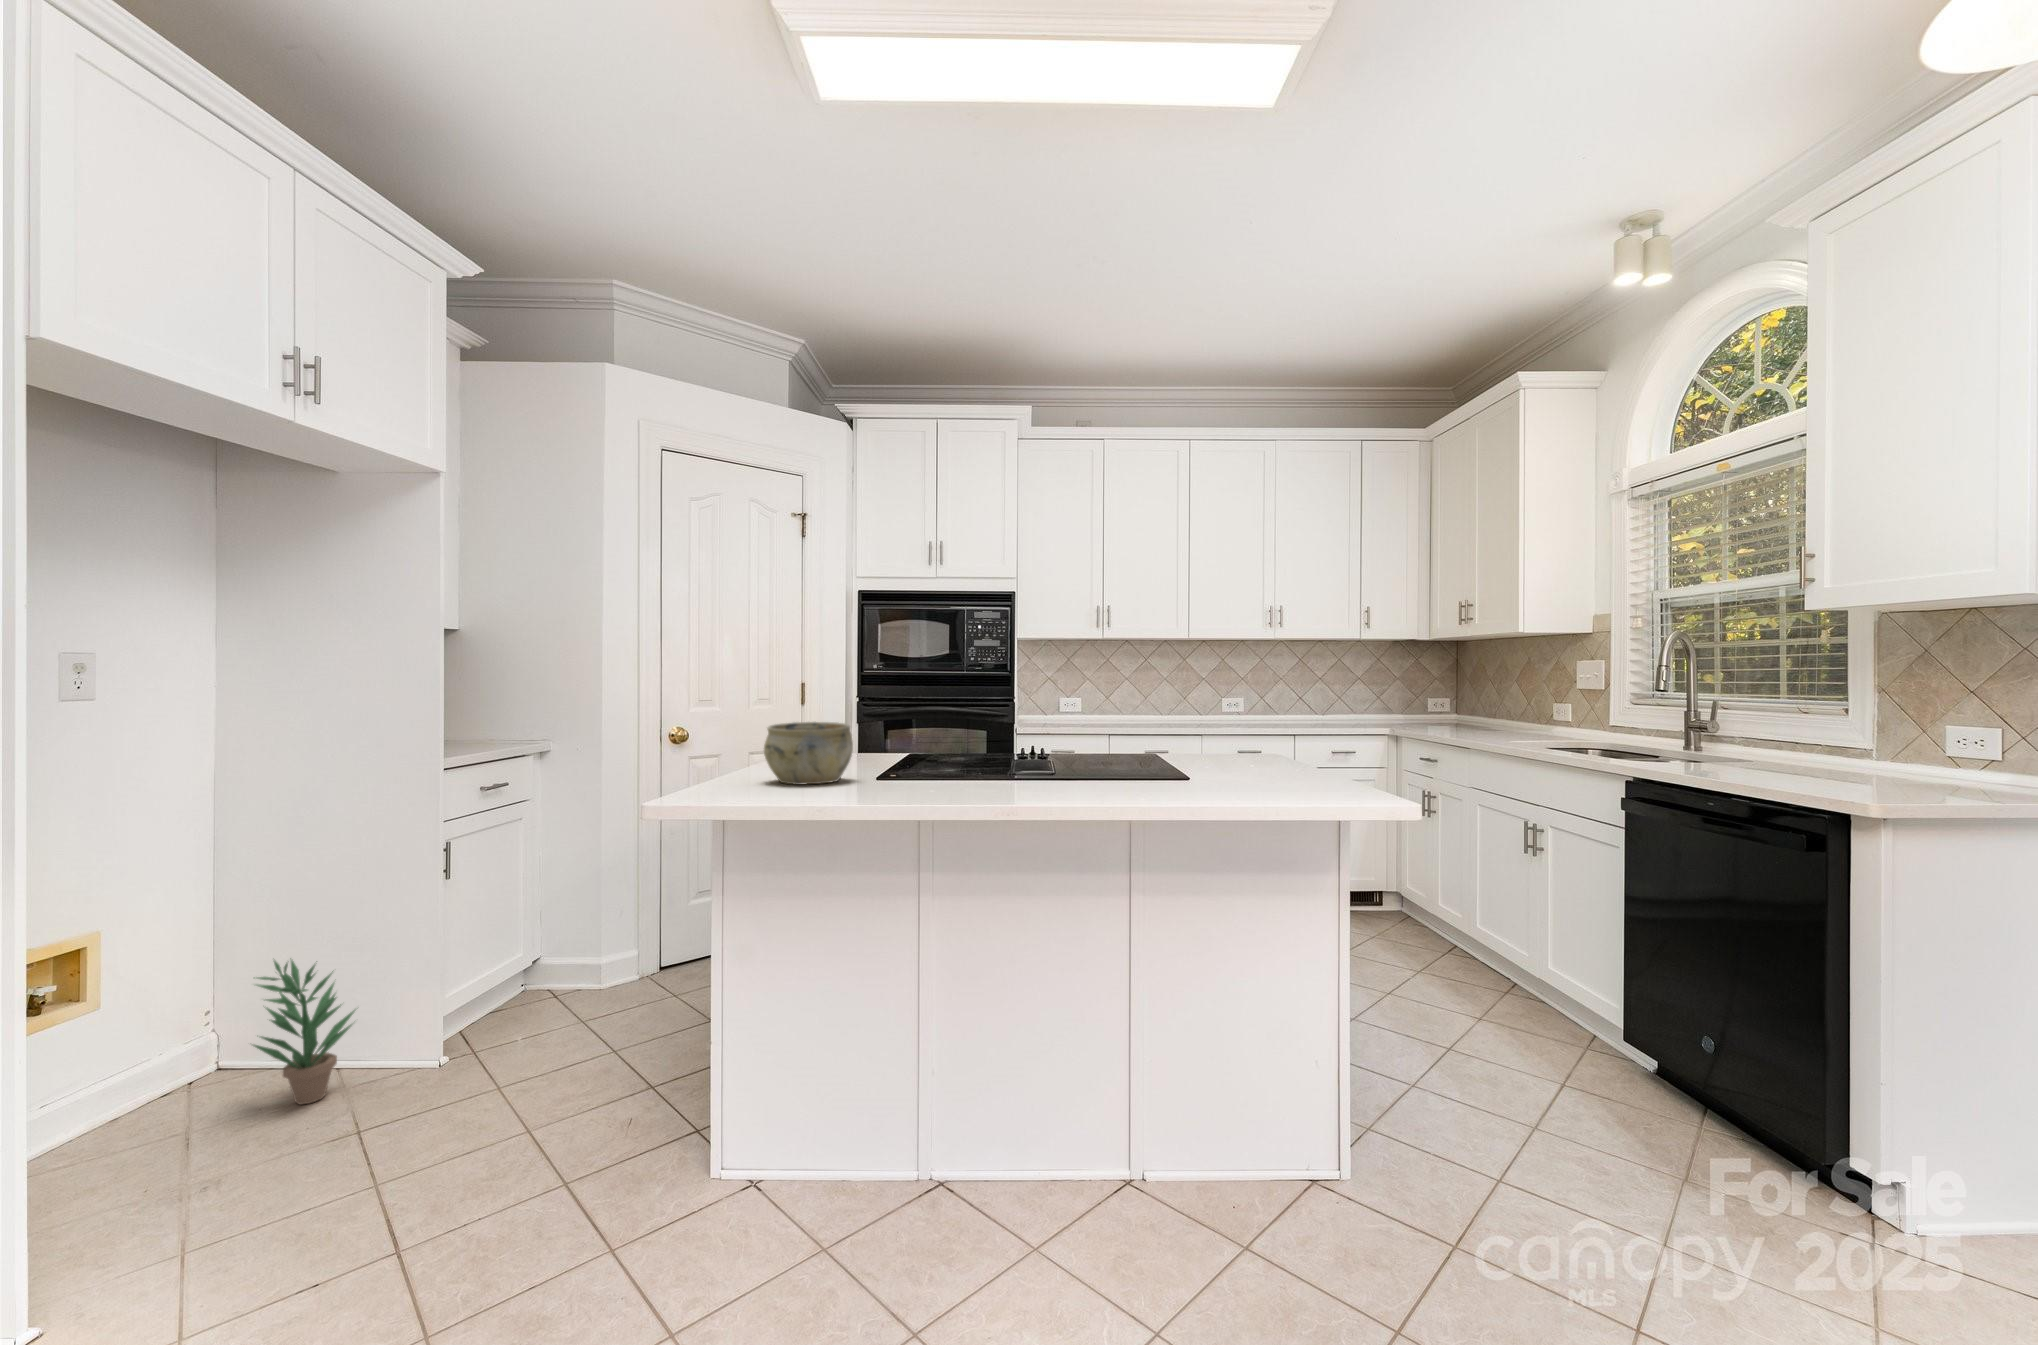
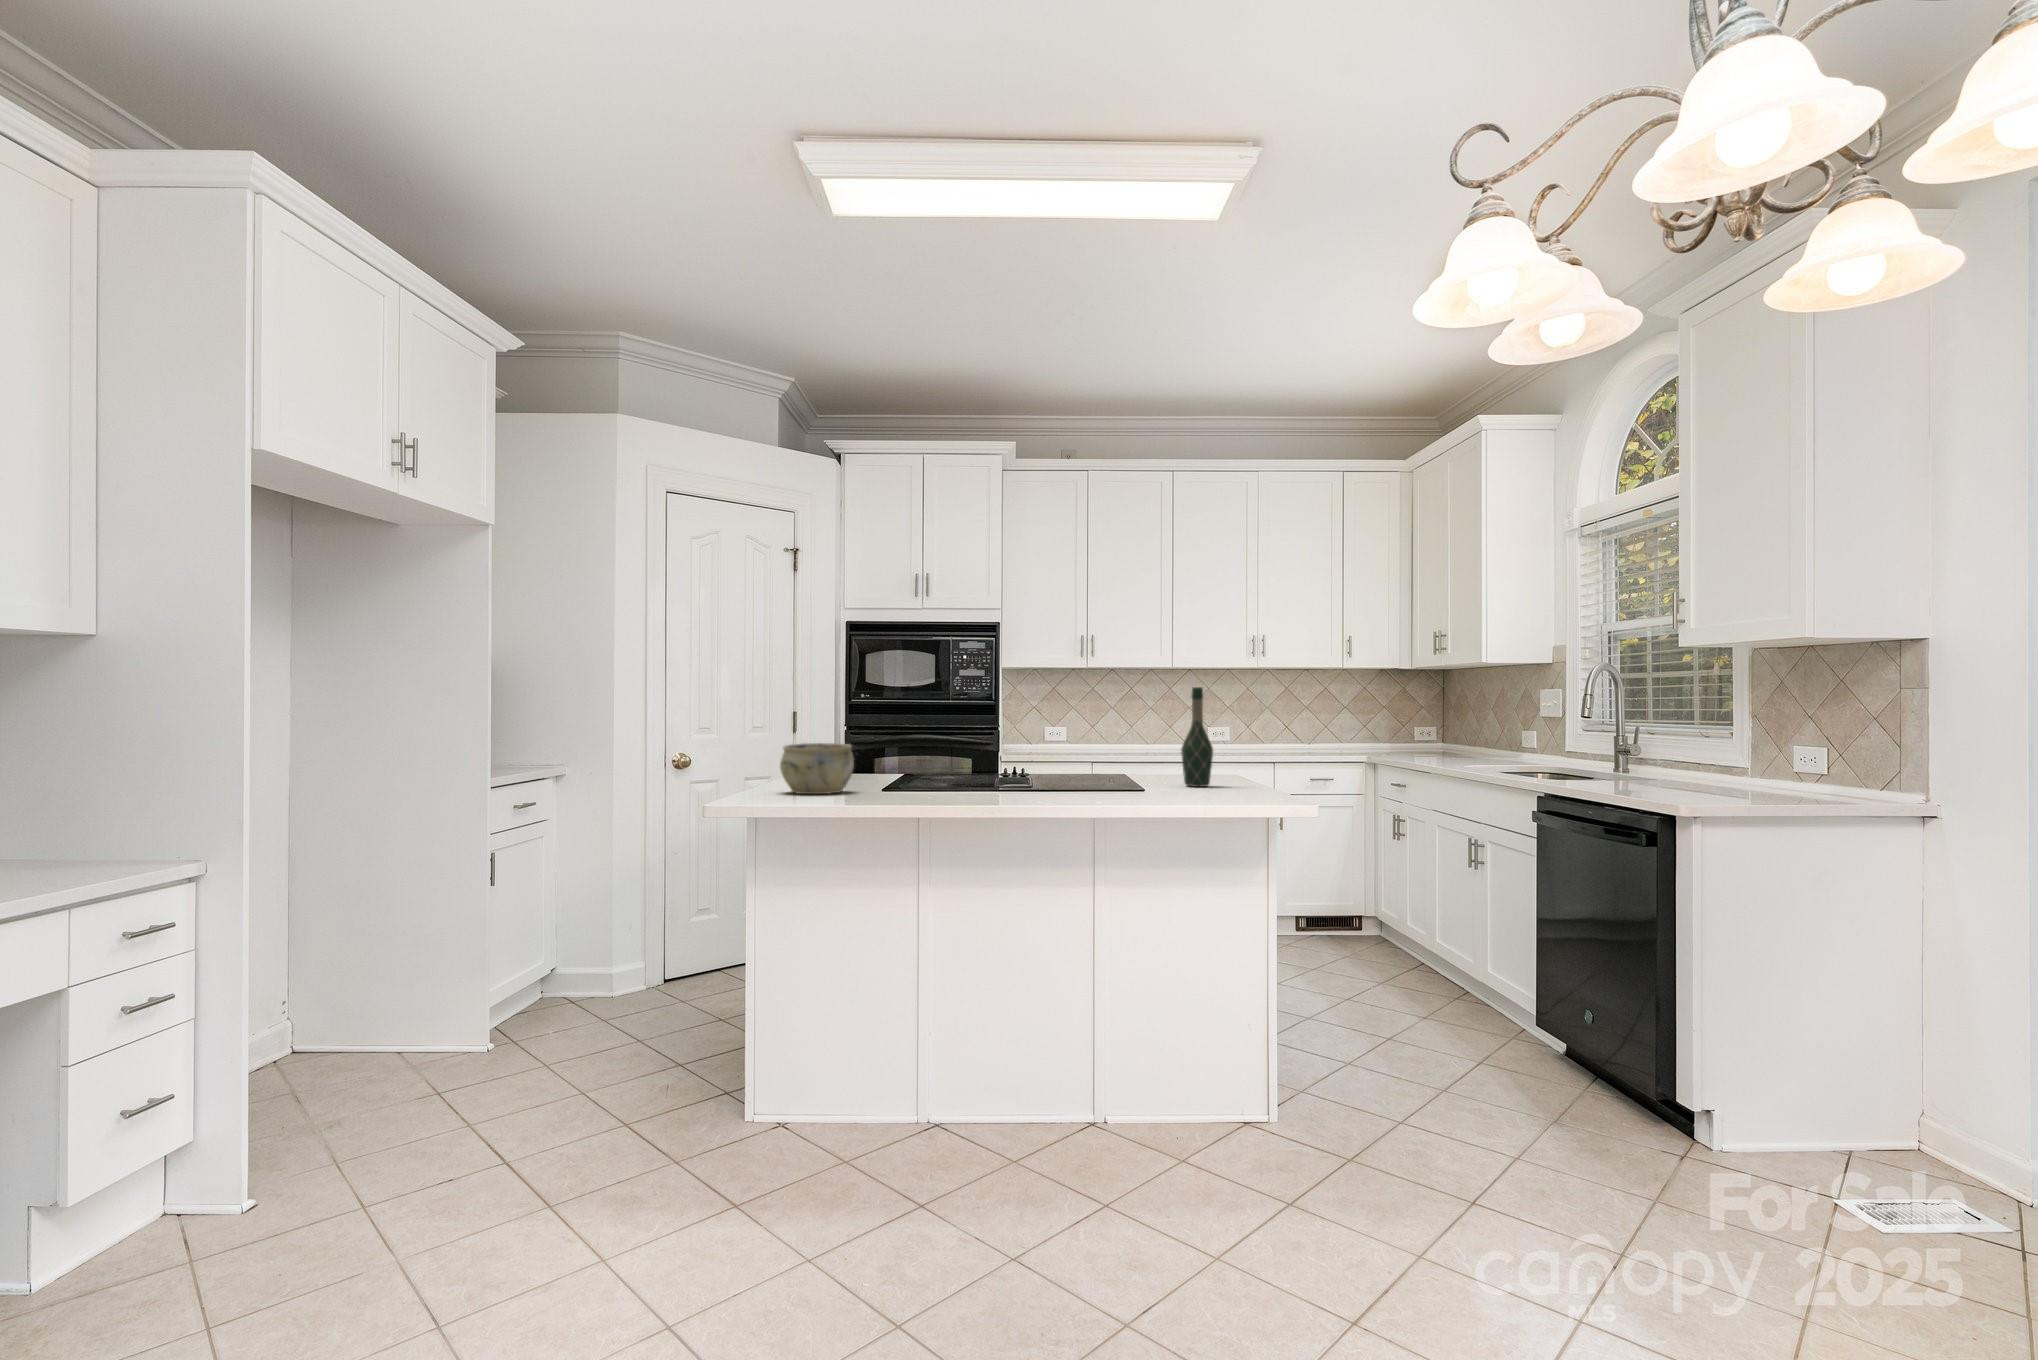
wine bottle: none [1233,656,1270,771] -> present [1181,687,1213,787]
potted plant: present [253,958,355,1104] -> none [324,950,412,1080]

